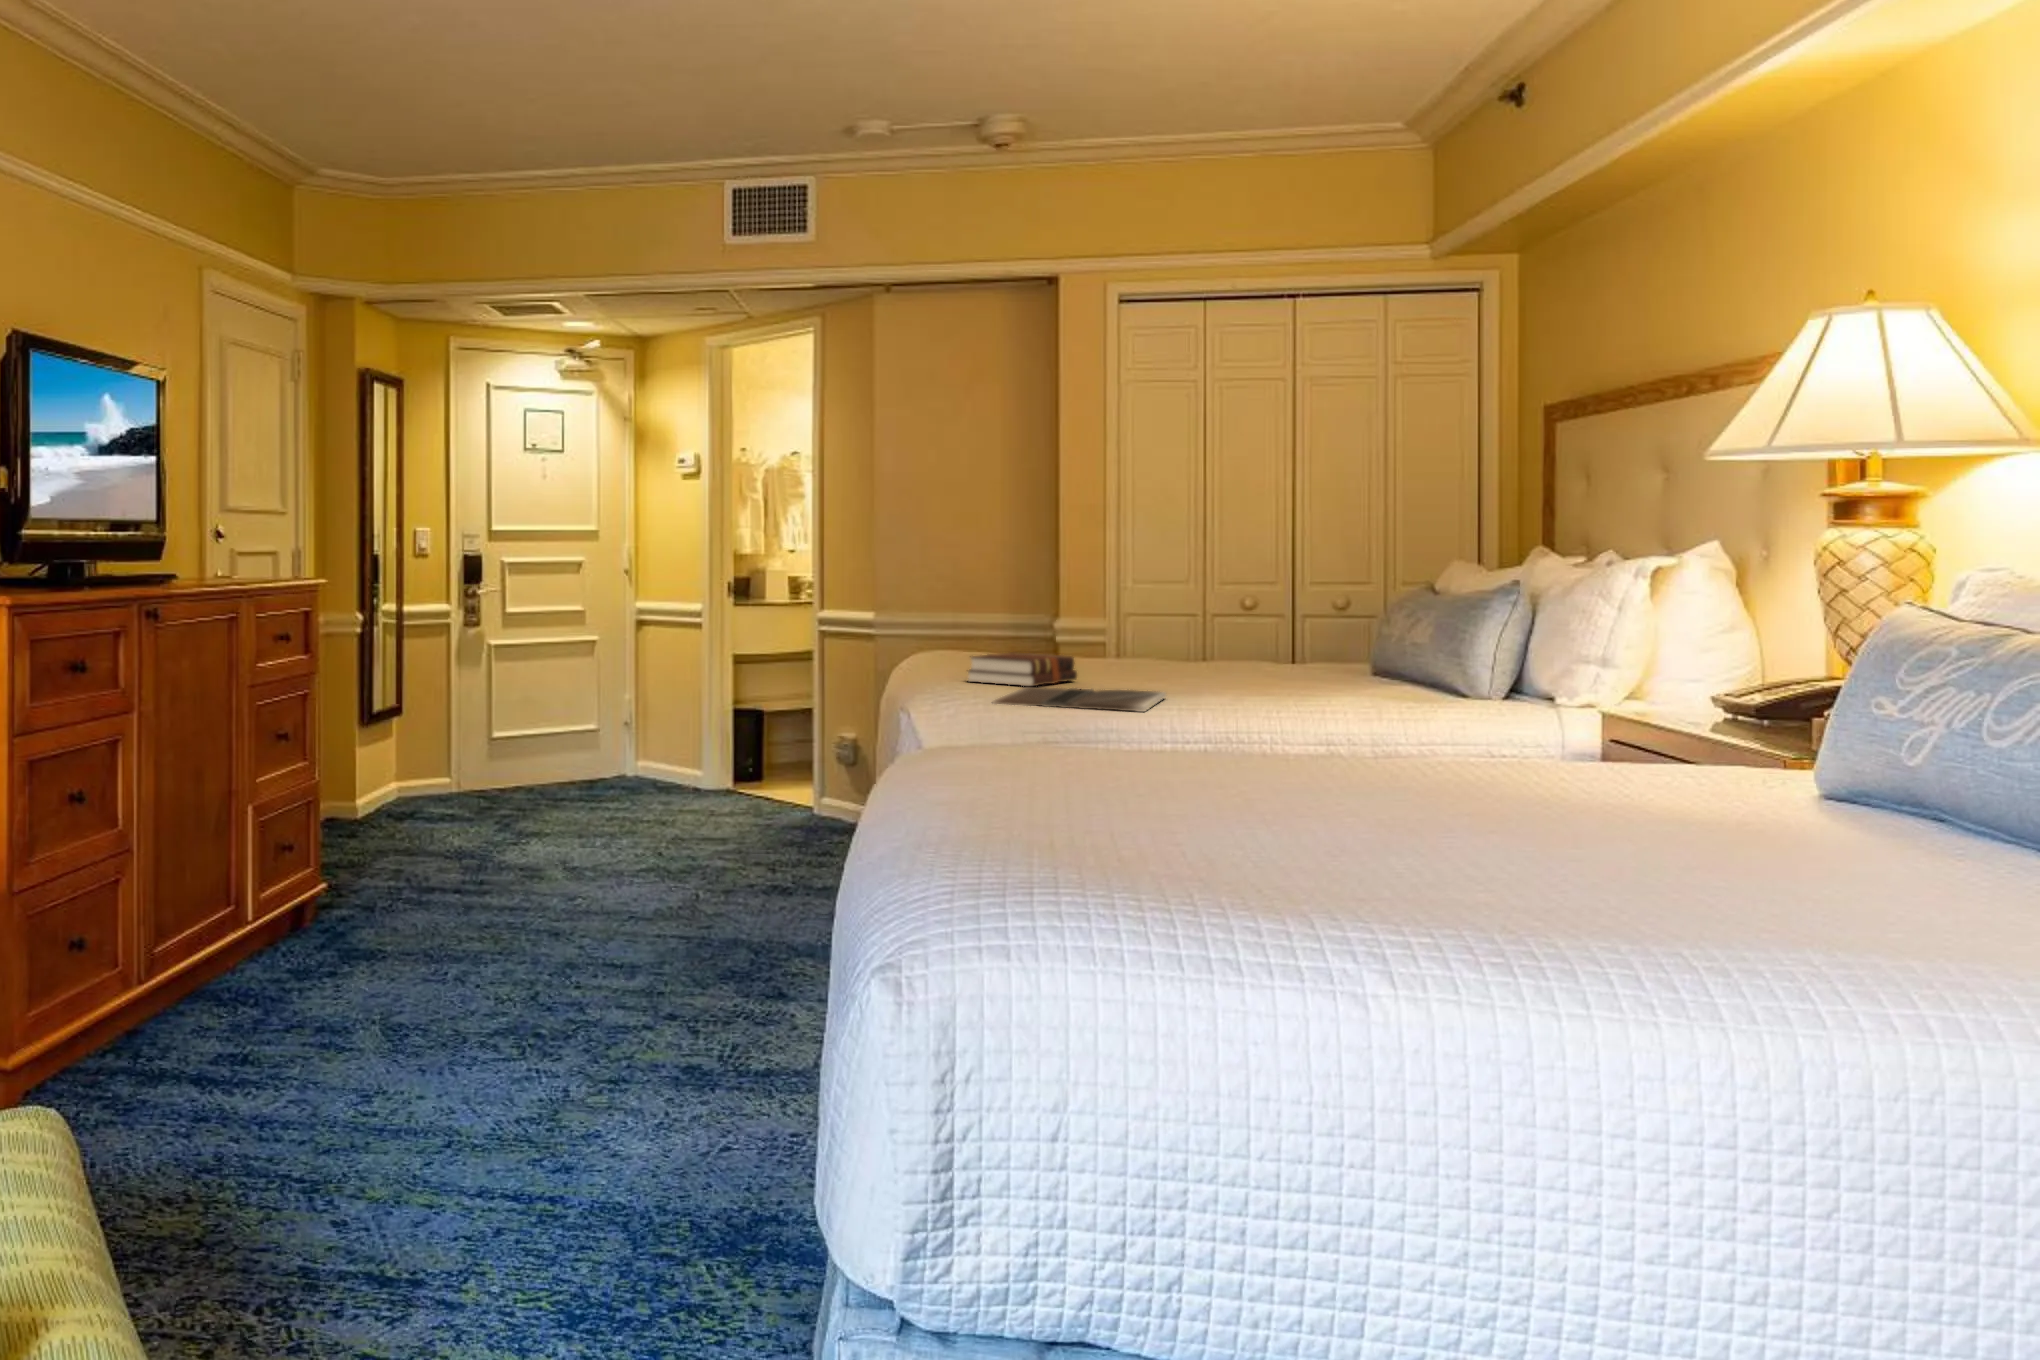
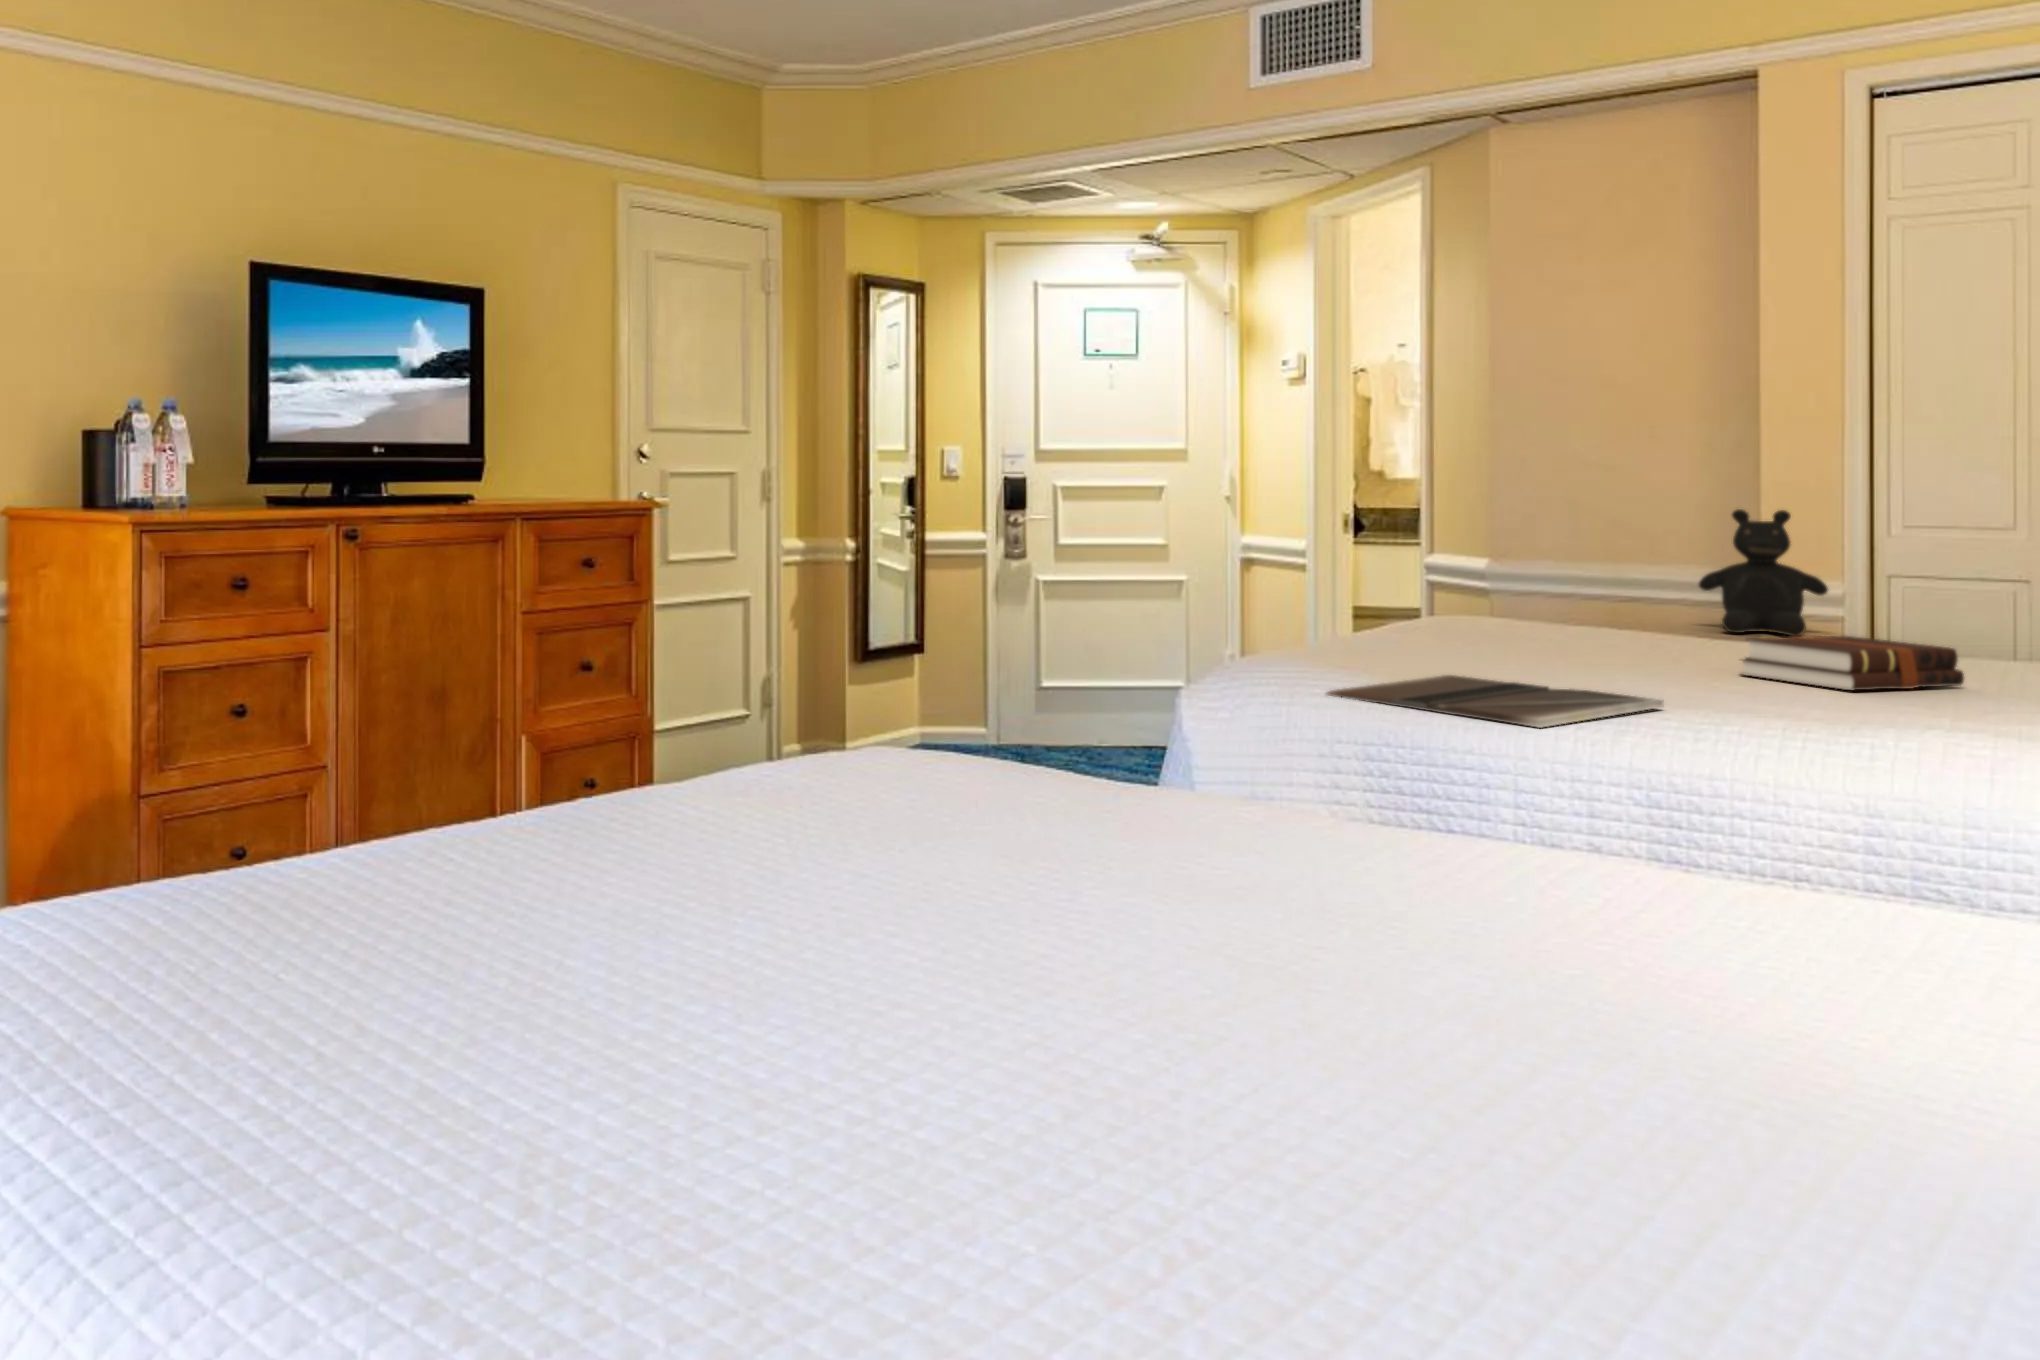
teddy bear: none [1048,571,1119,656] -> present [1698,509,1828,636]
hardback book: present [967,652,1077,686] -> present [1742,636,1964,690]

